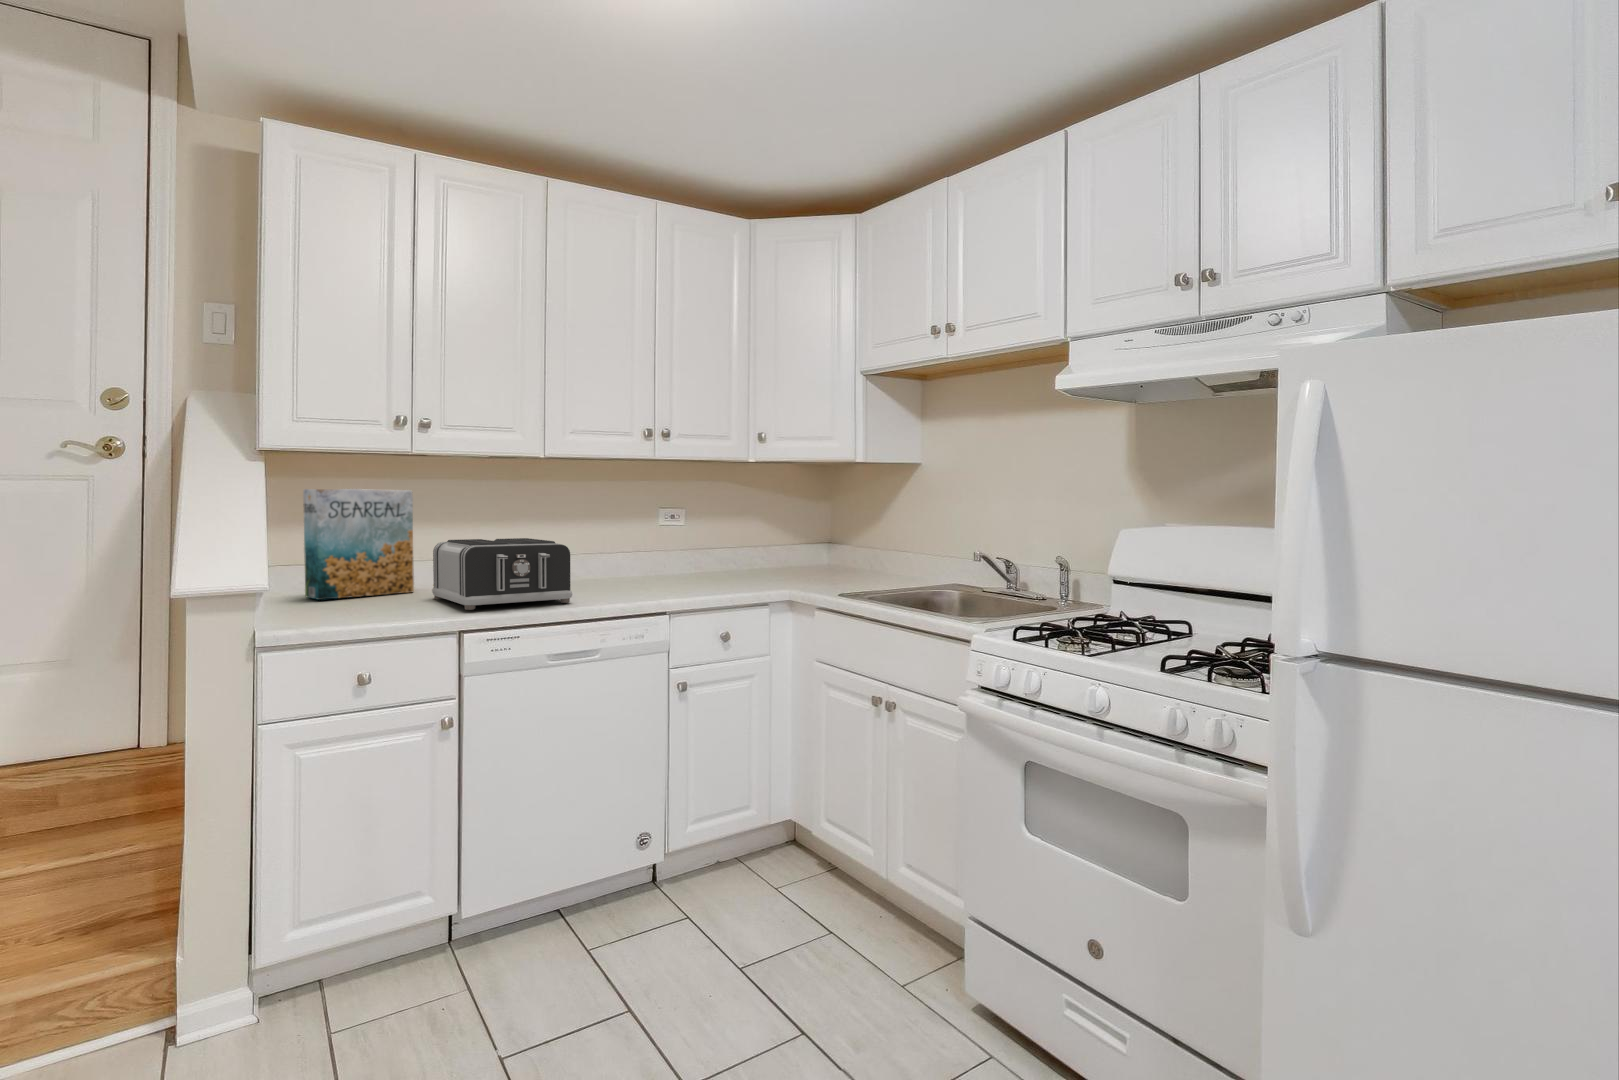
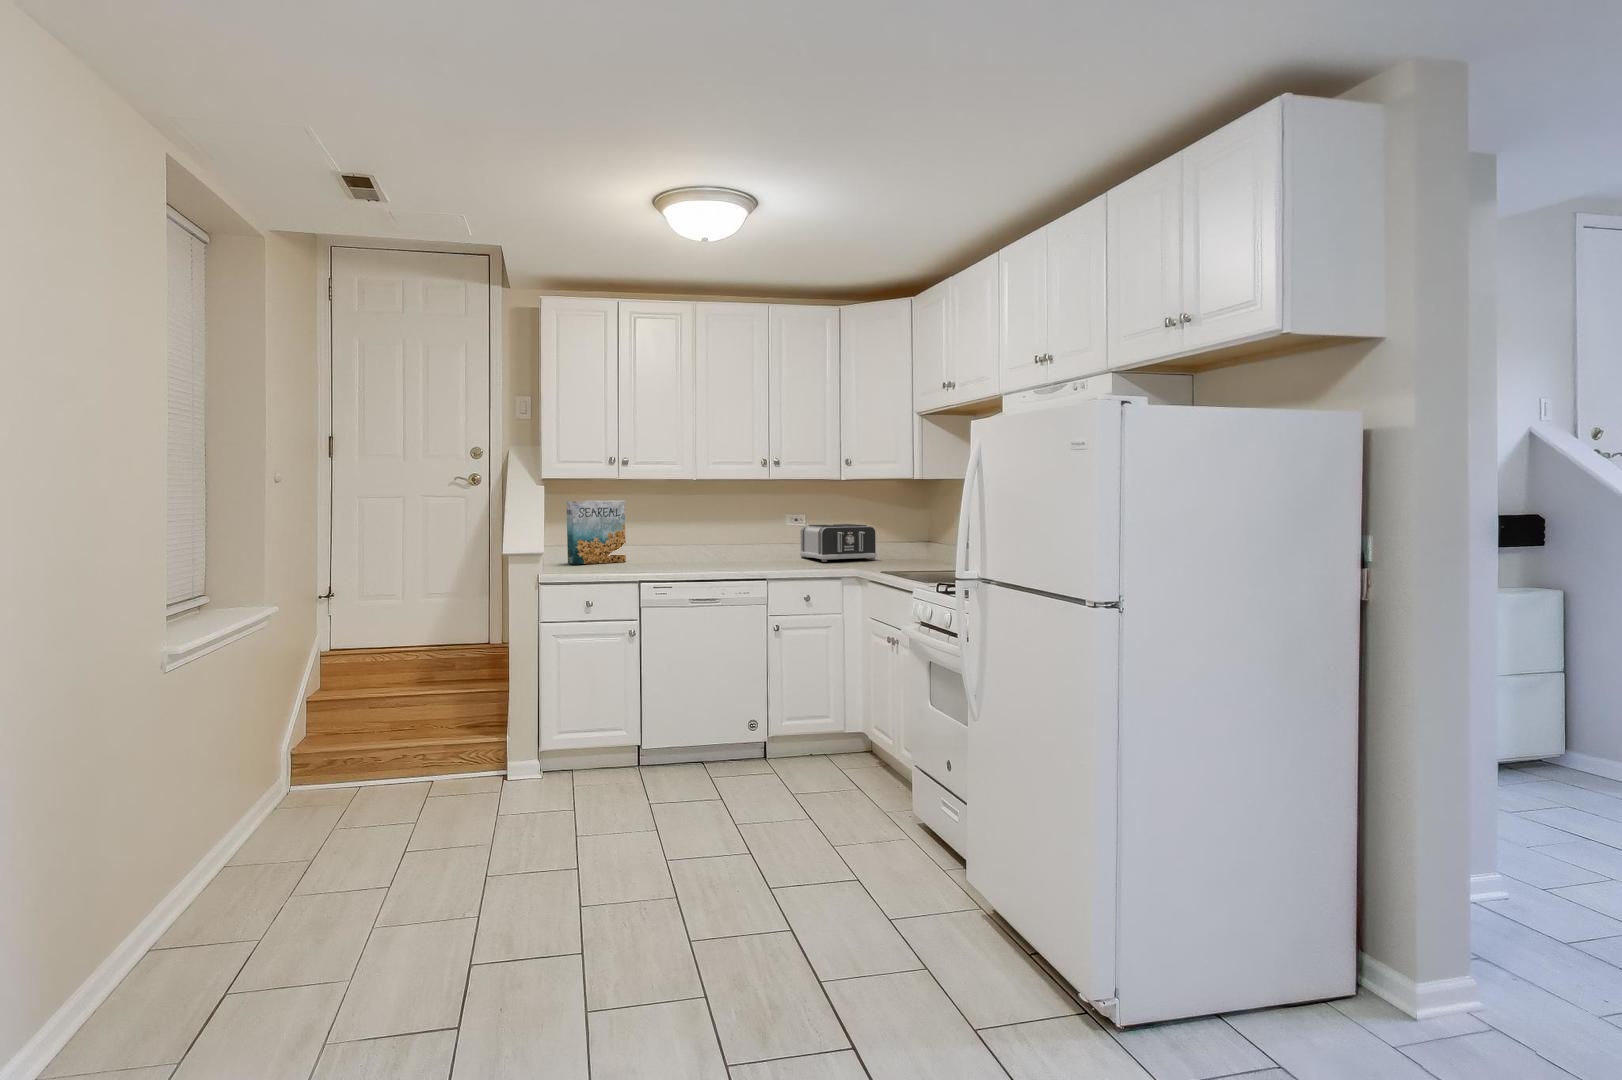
toaster: present [432,538,572,610] -> present [800,524,877,562]

